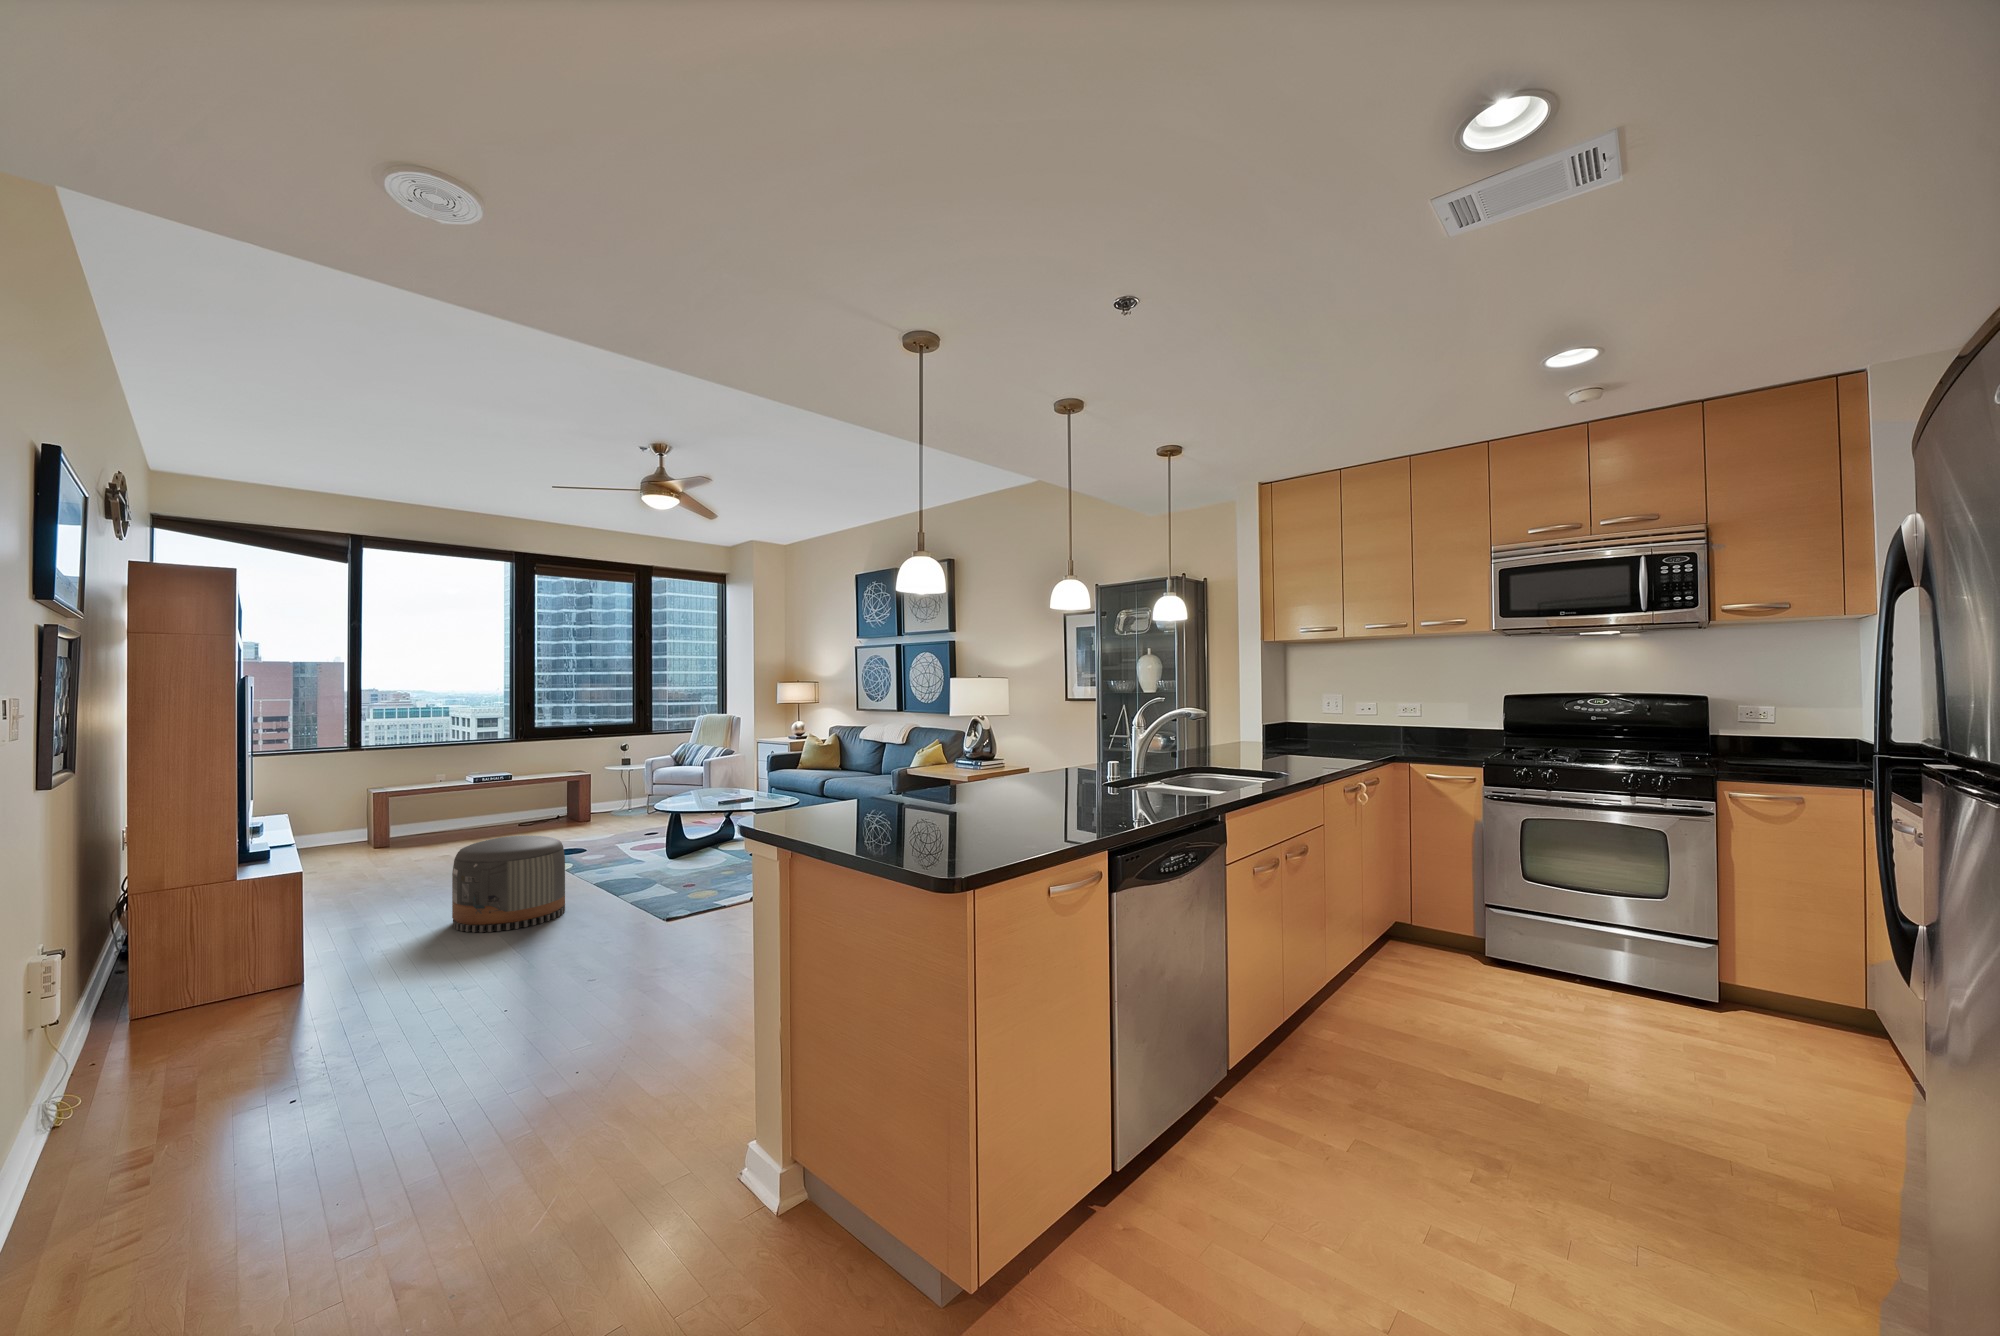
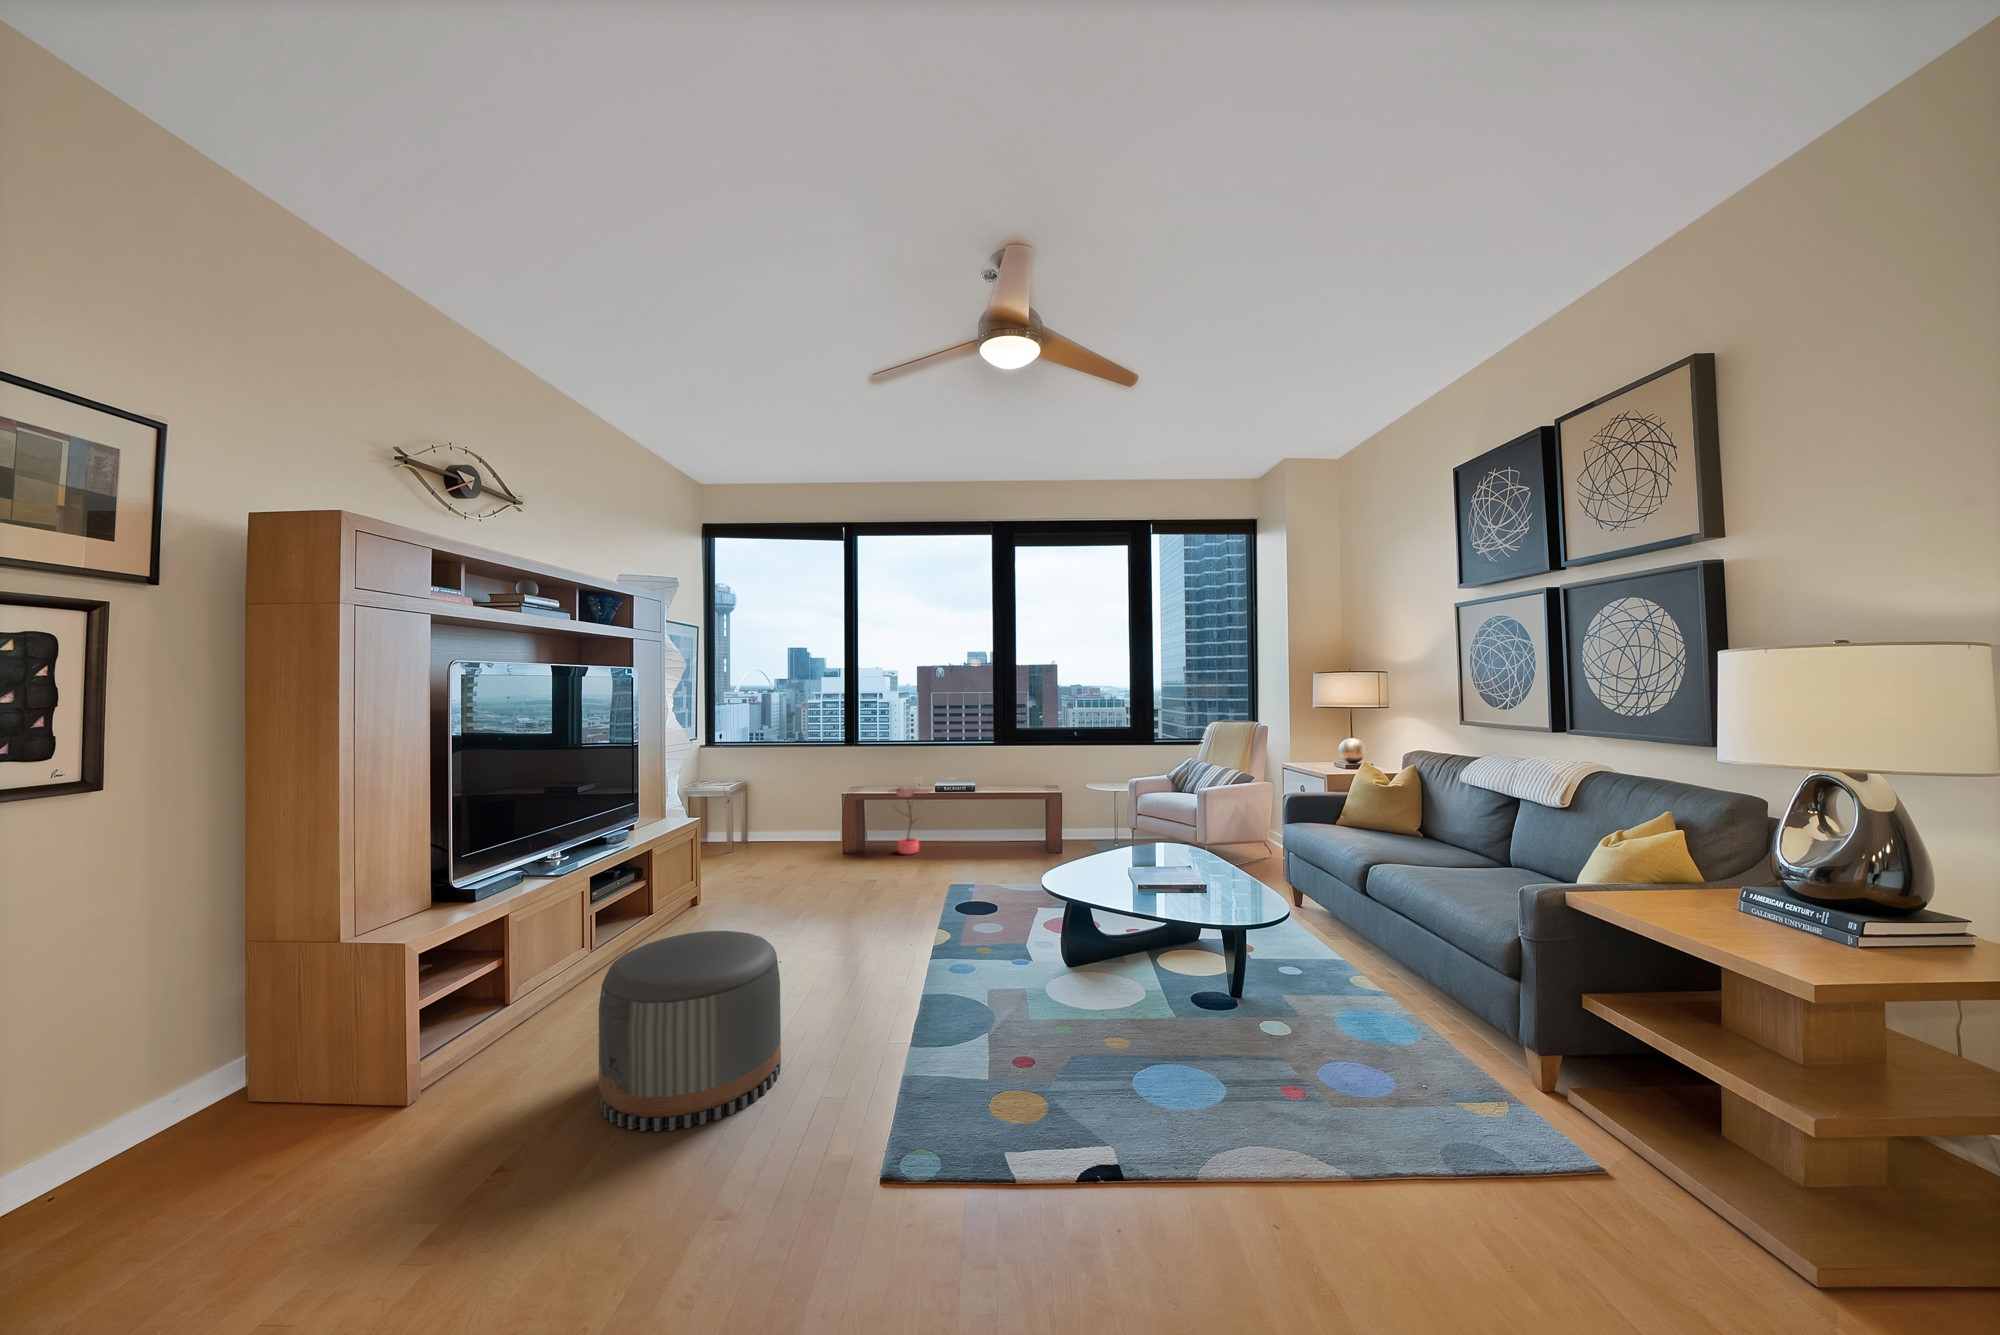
potted plant: none [419,779,472,837] -> present [888,786,932,854]

